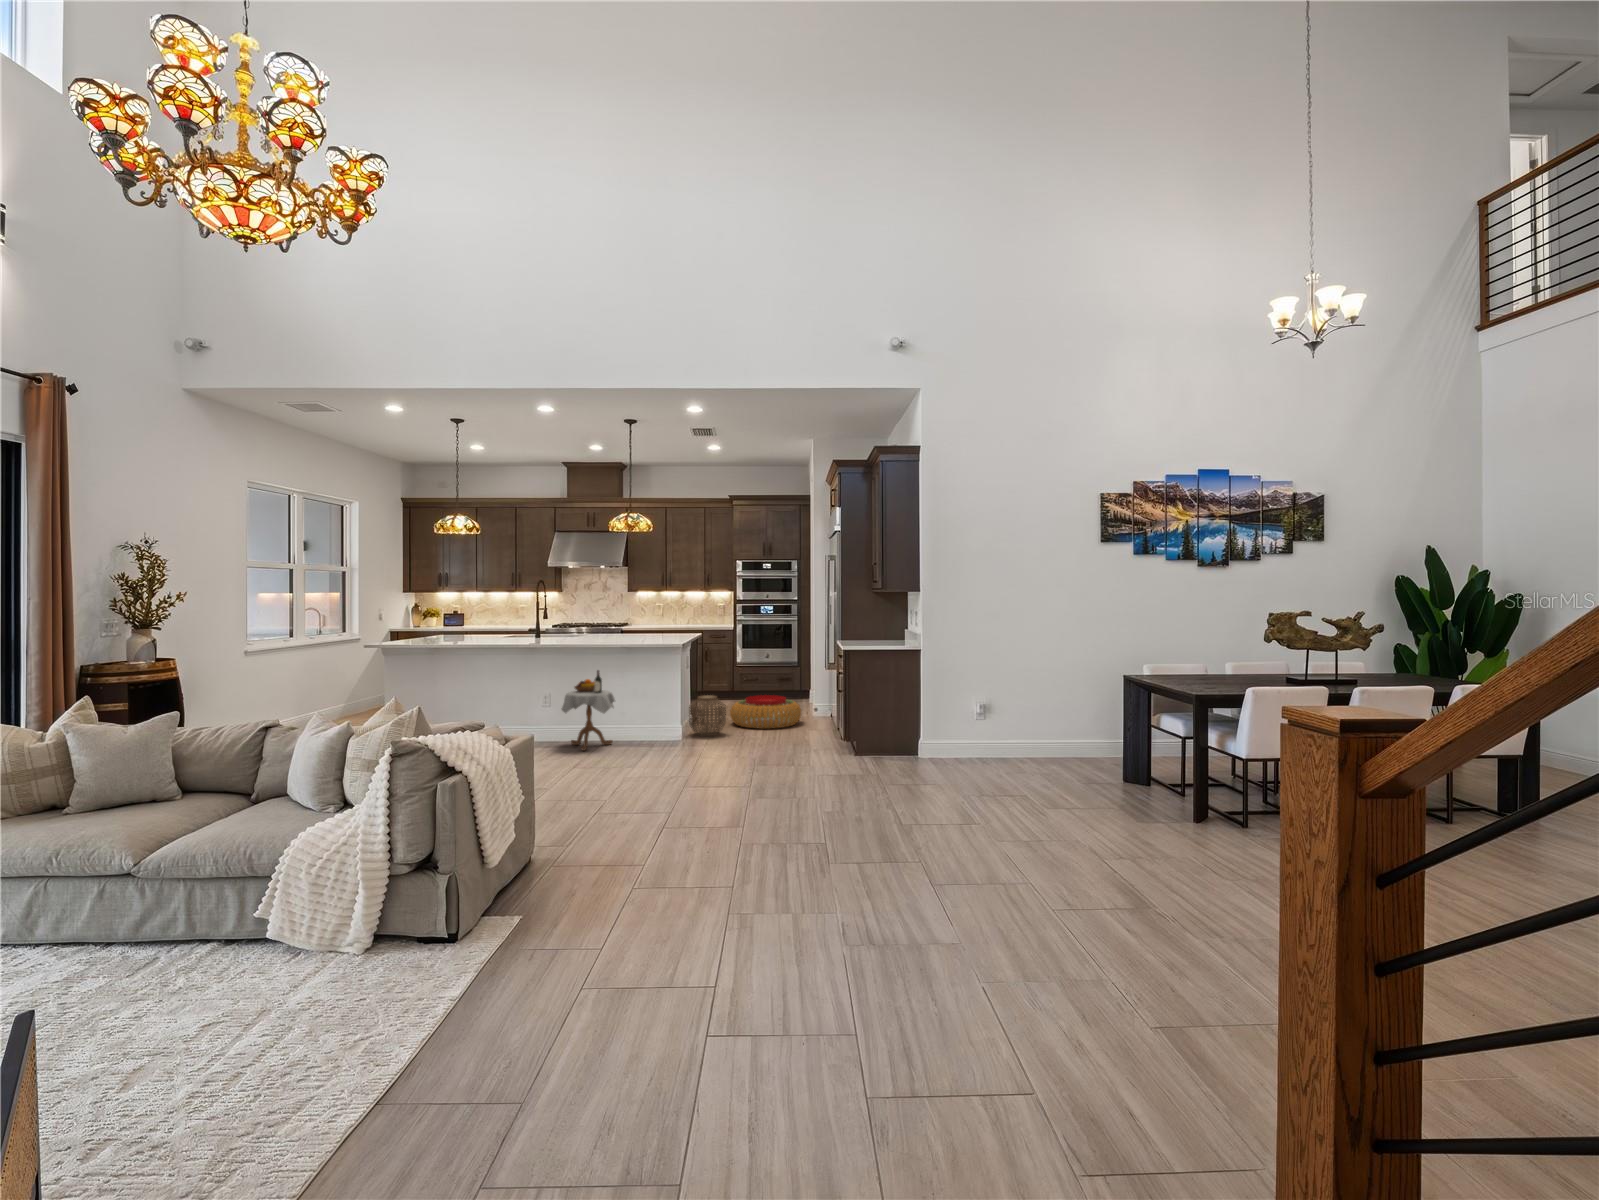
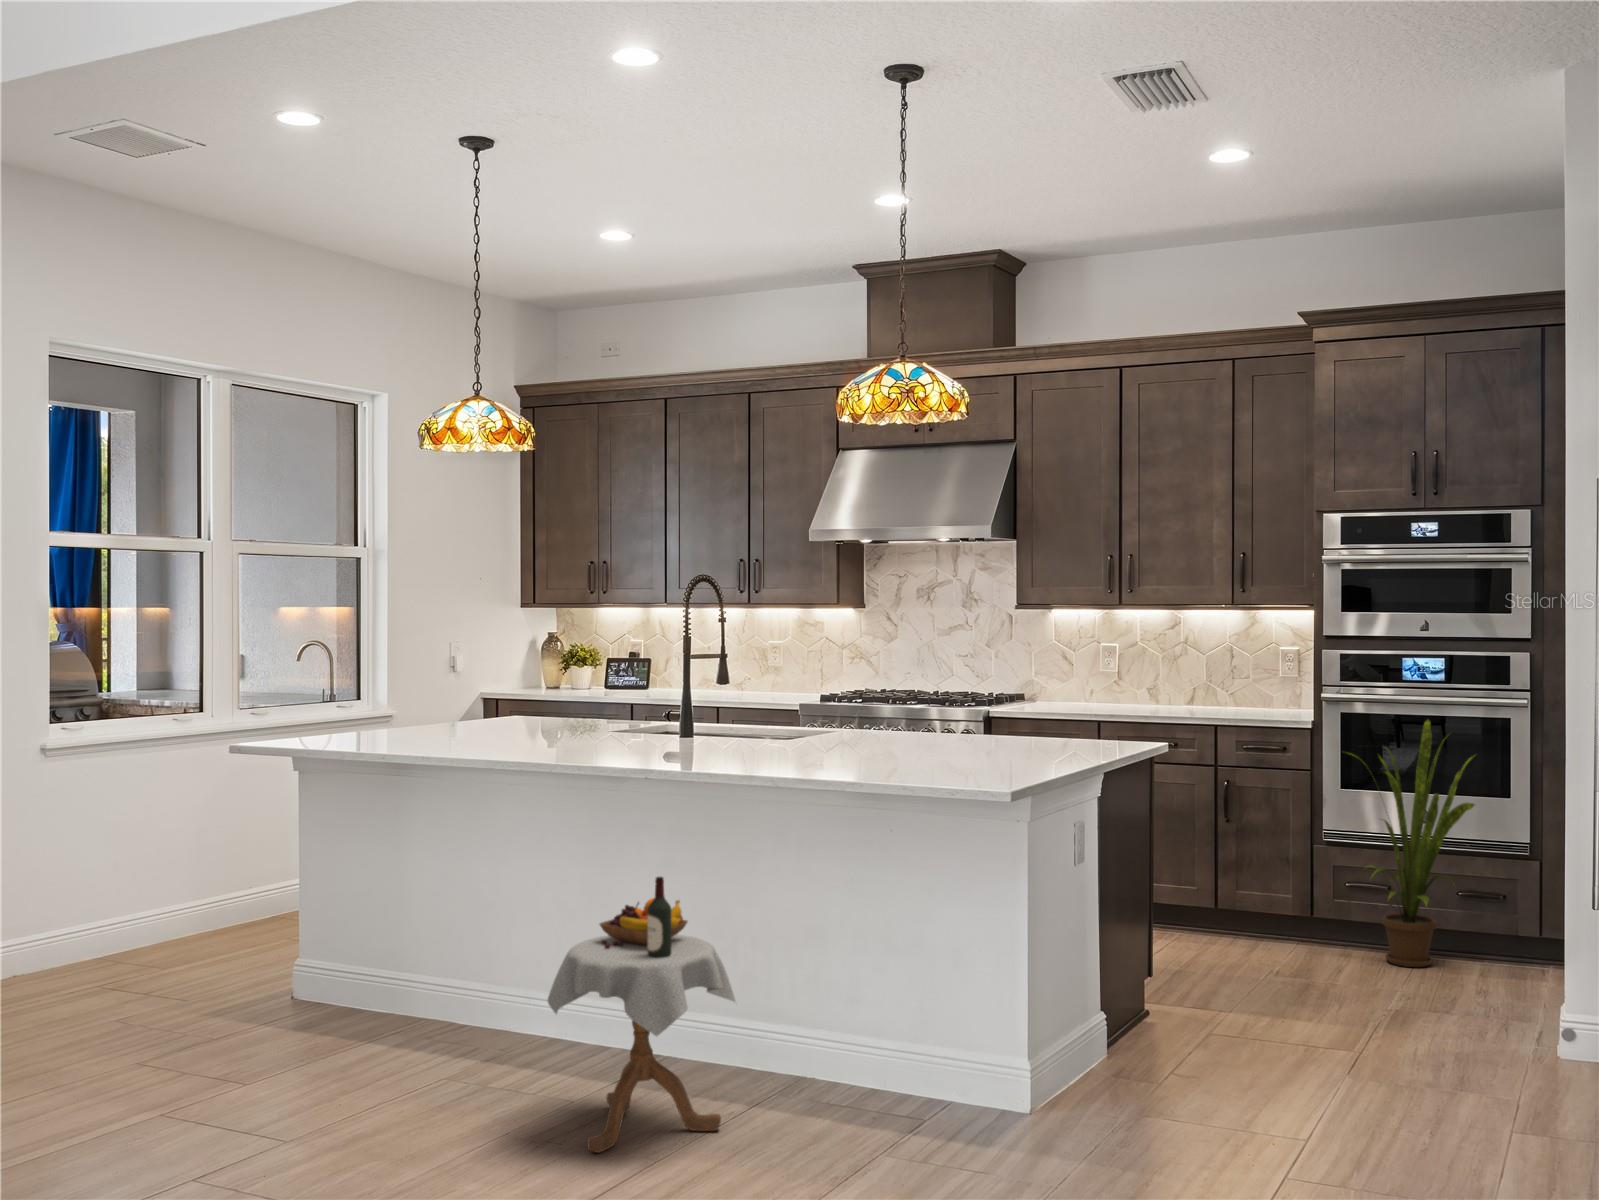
house plant: none [744,626,785,701] -> present [1346,720,1475,967]
woven basket: present [689,695,726,737] -> none [1003,985,1140,1146]
pouf: present [730,695,801,729] -> none [1196,985,1475,1137]

